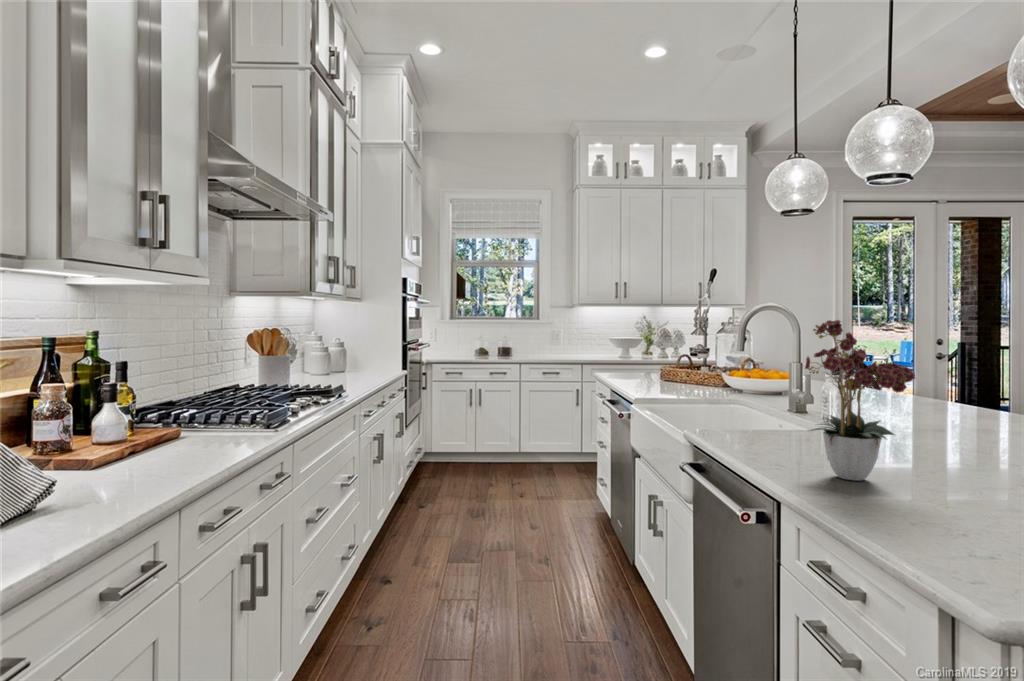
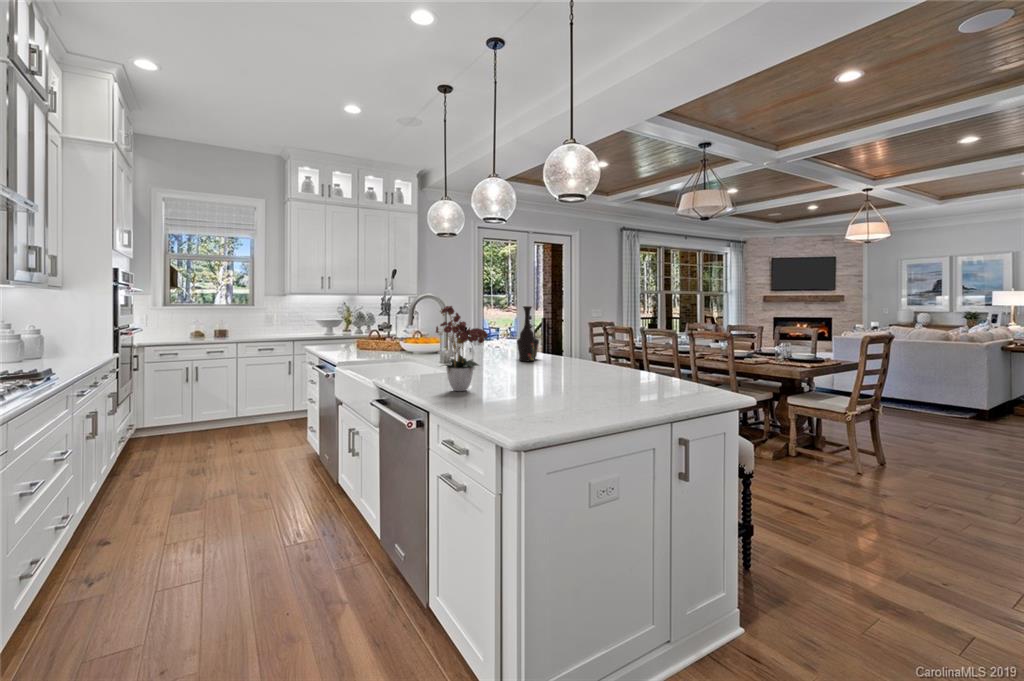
vase: none [933,321,982,420] -> present [517,306,539,361]

